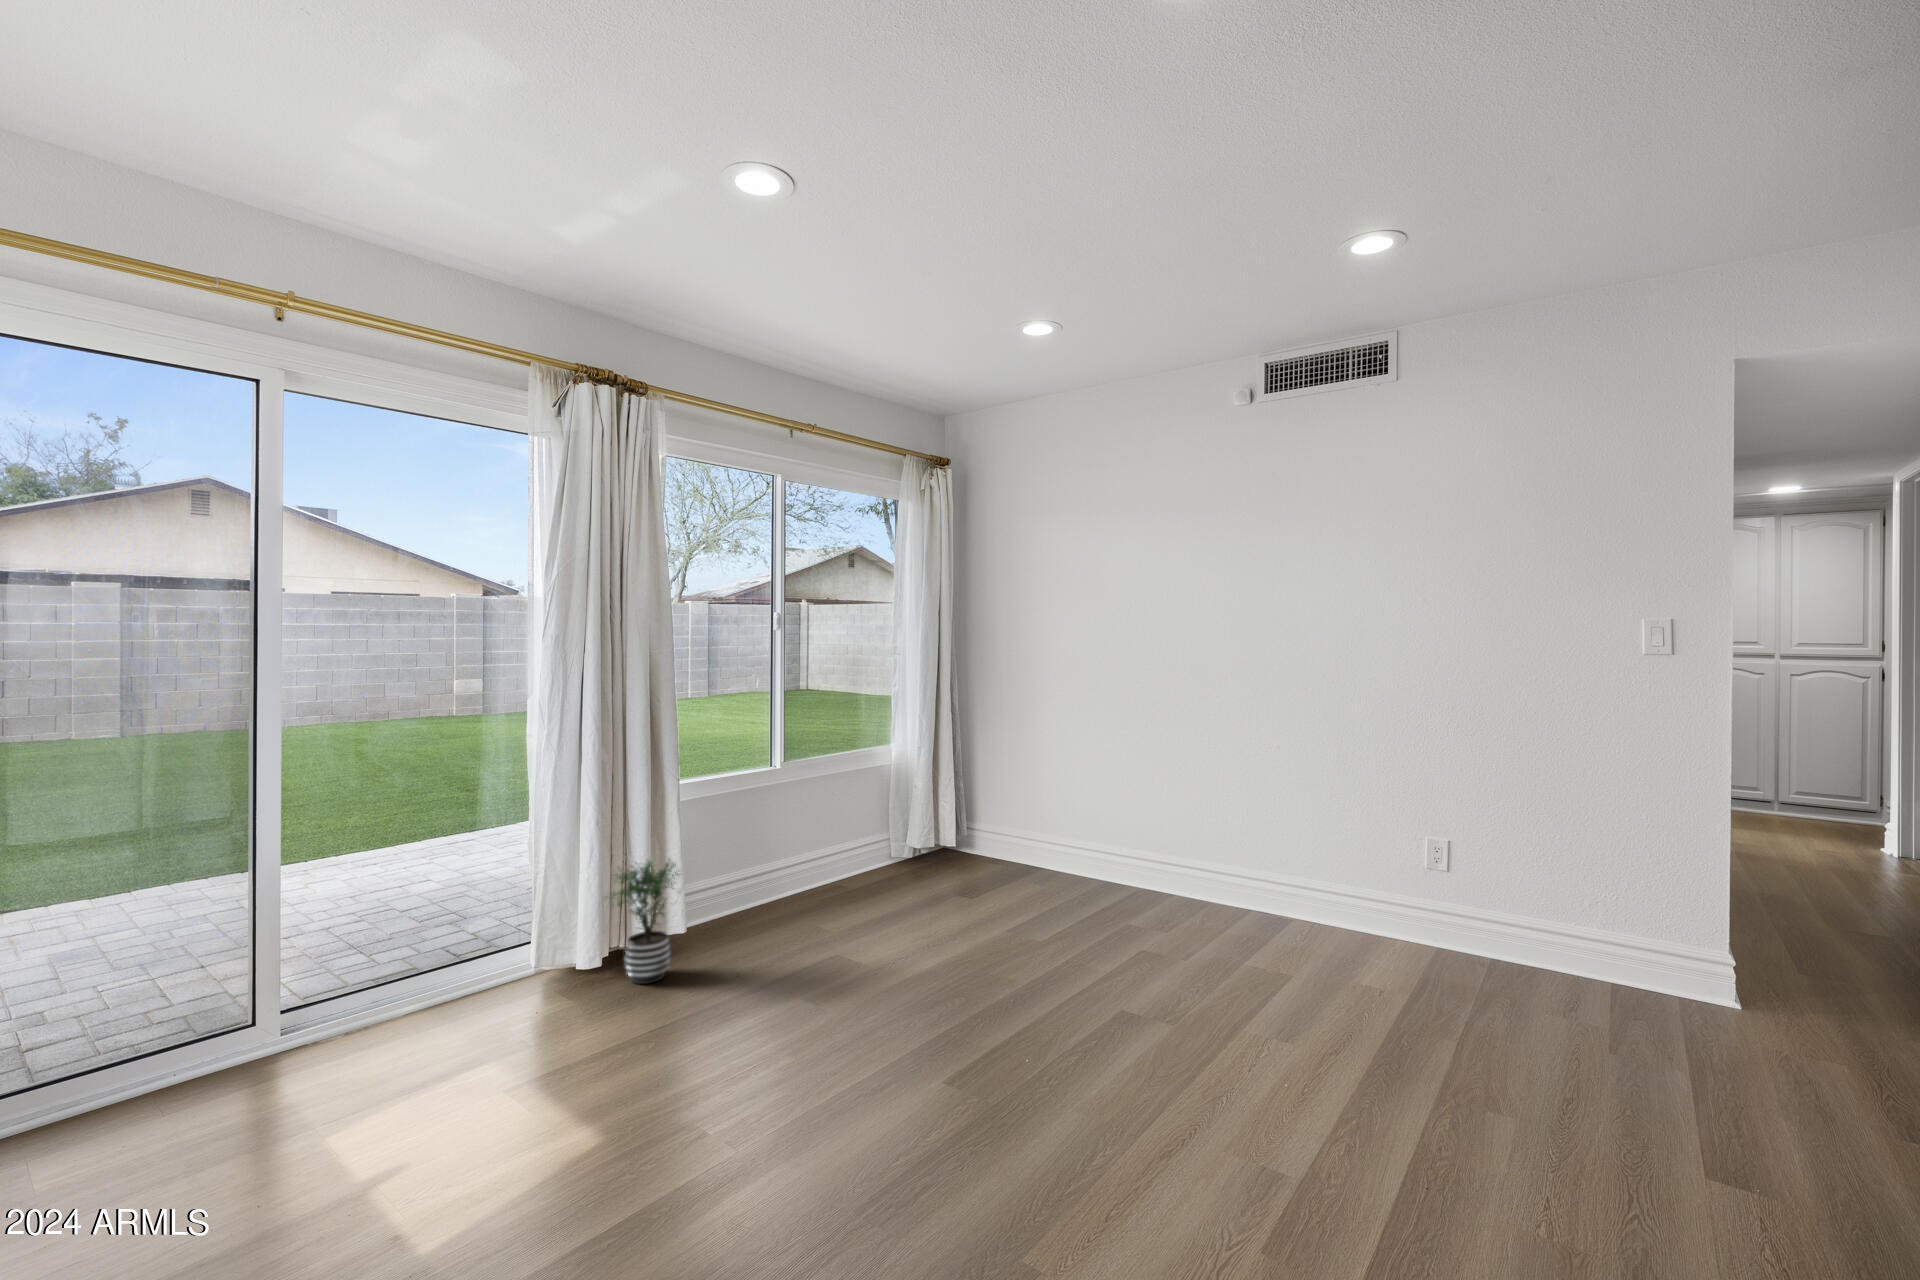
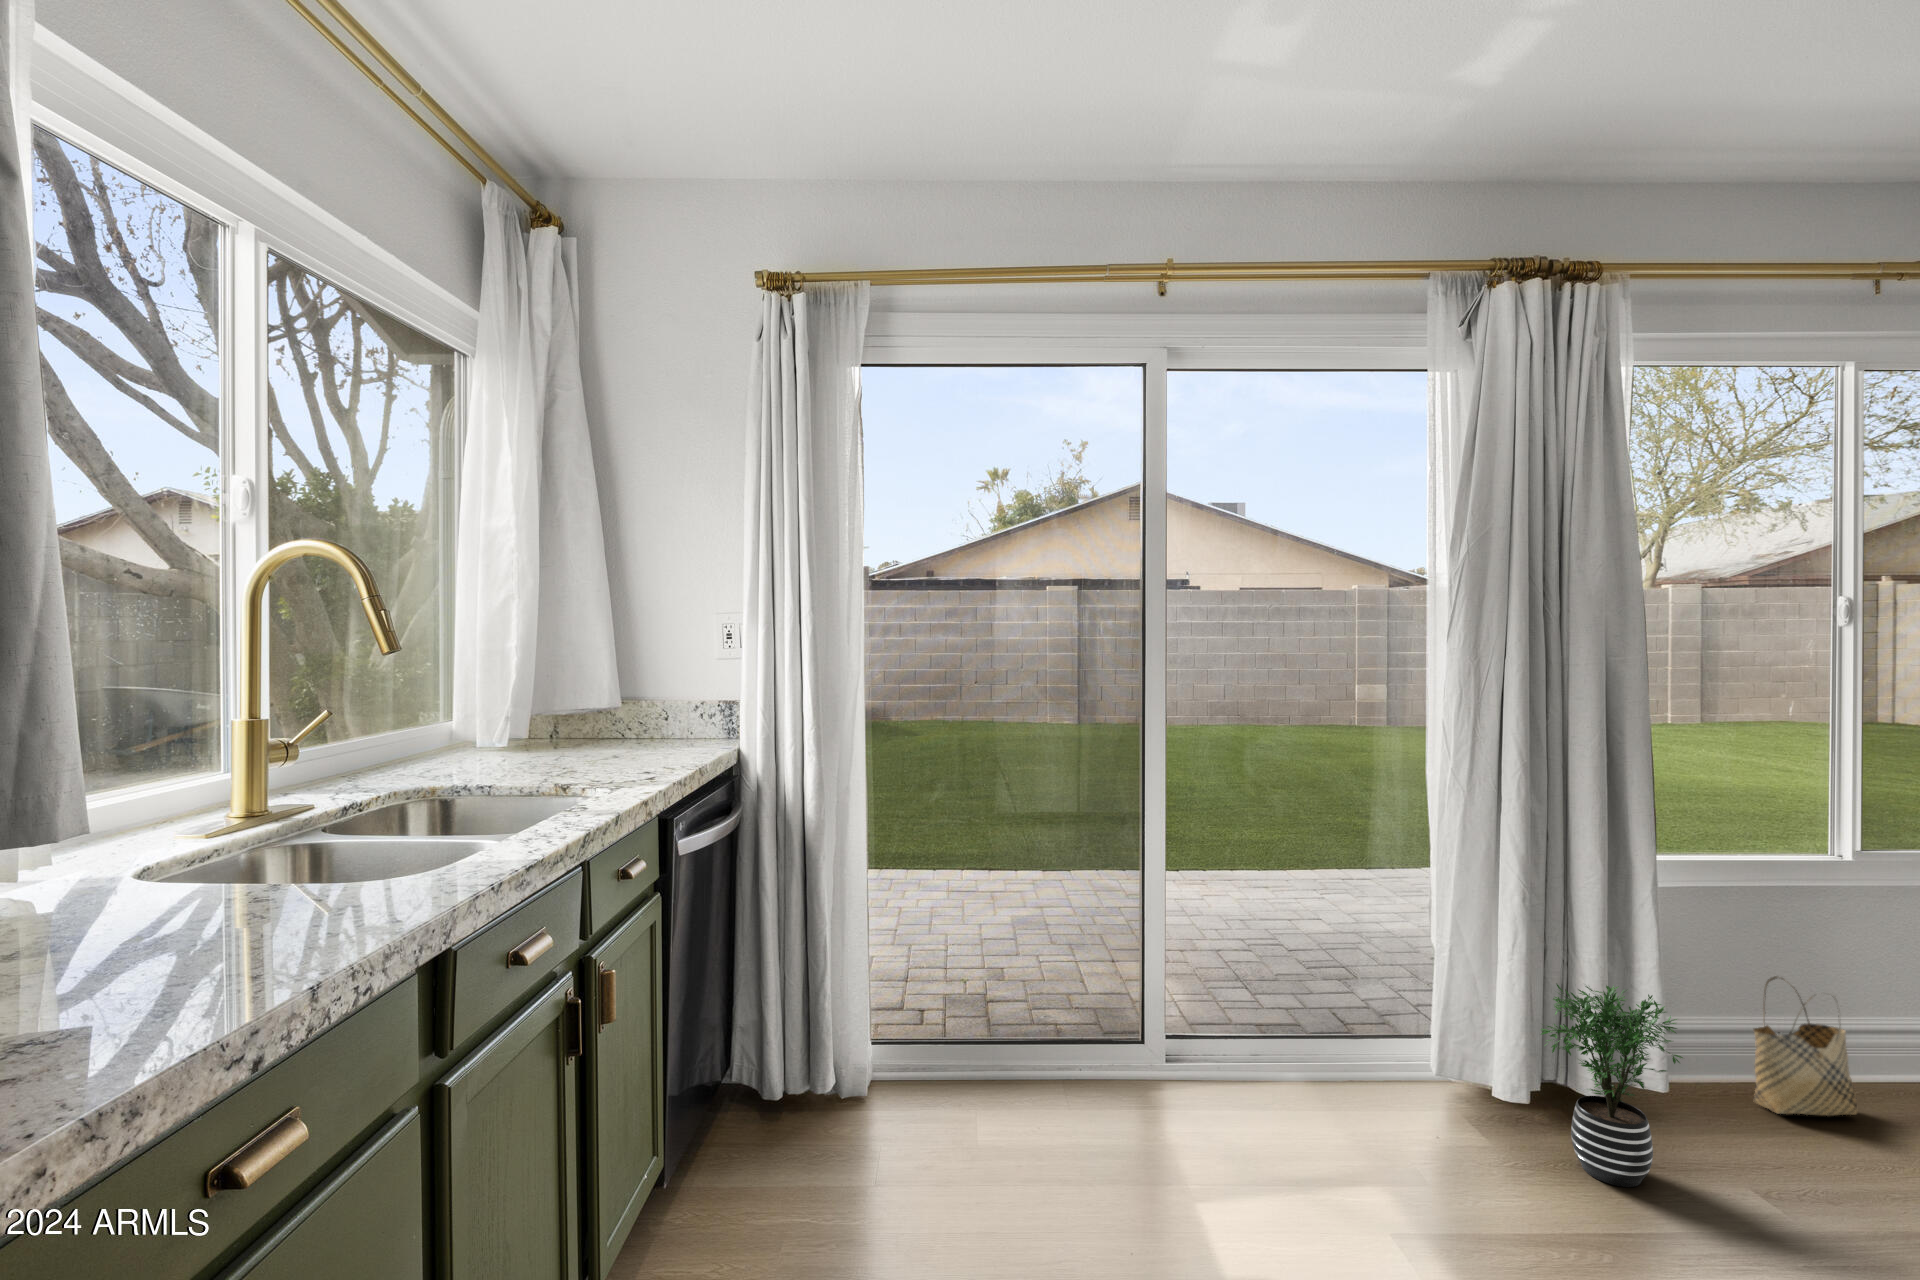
woven basket: none [734,836,783,916] -> present [1754,976,1857,1116]

